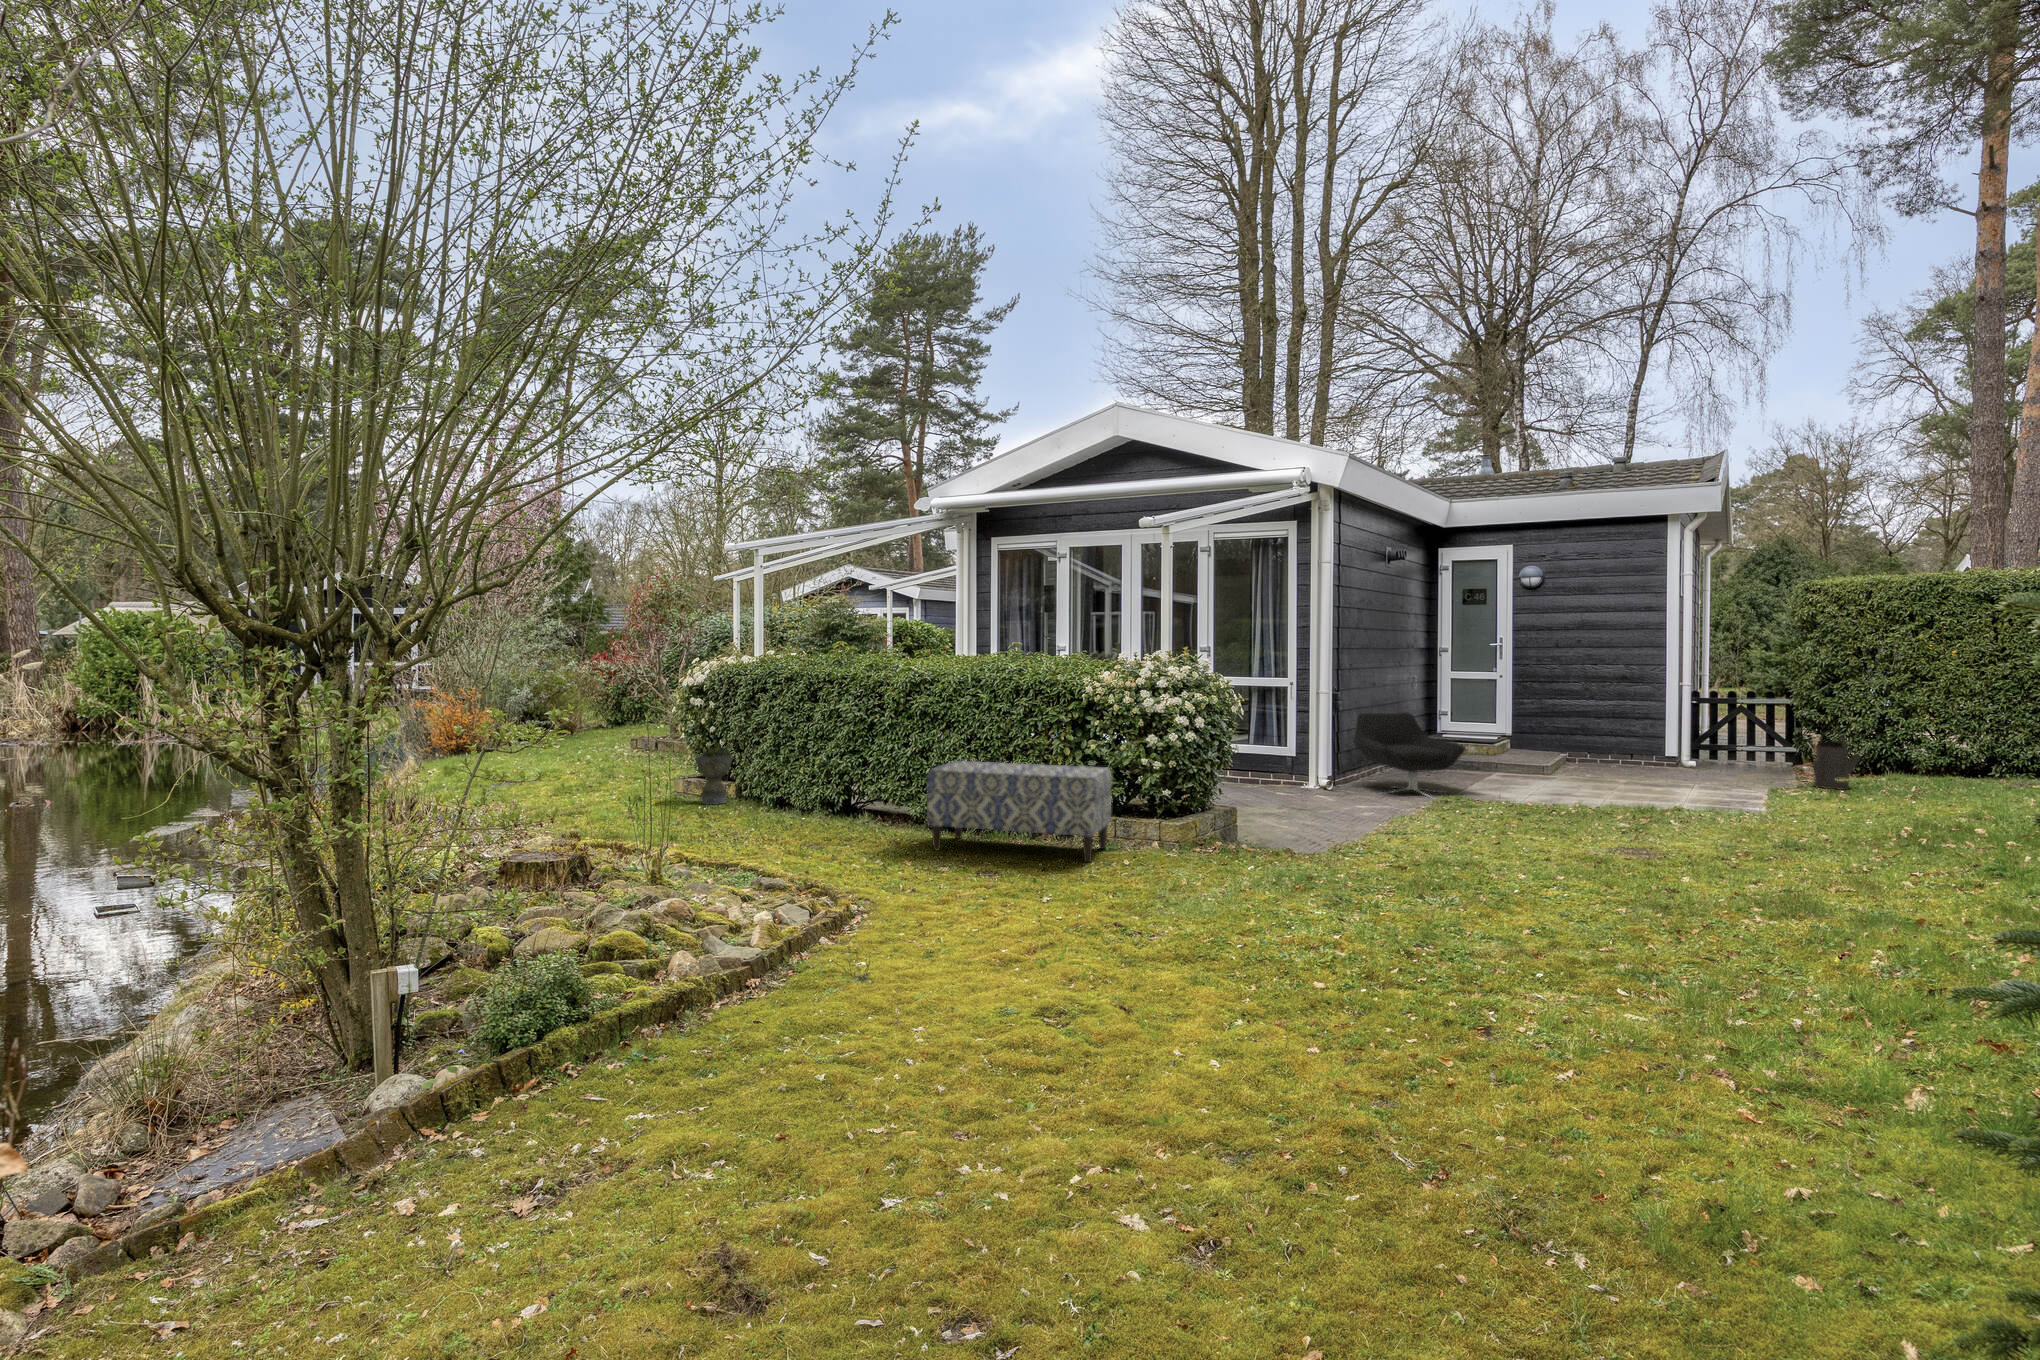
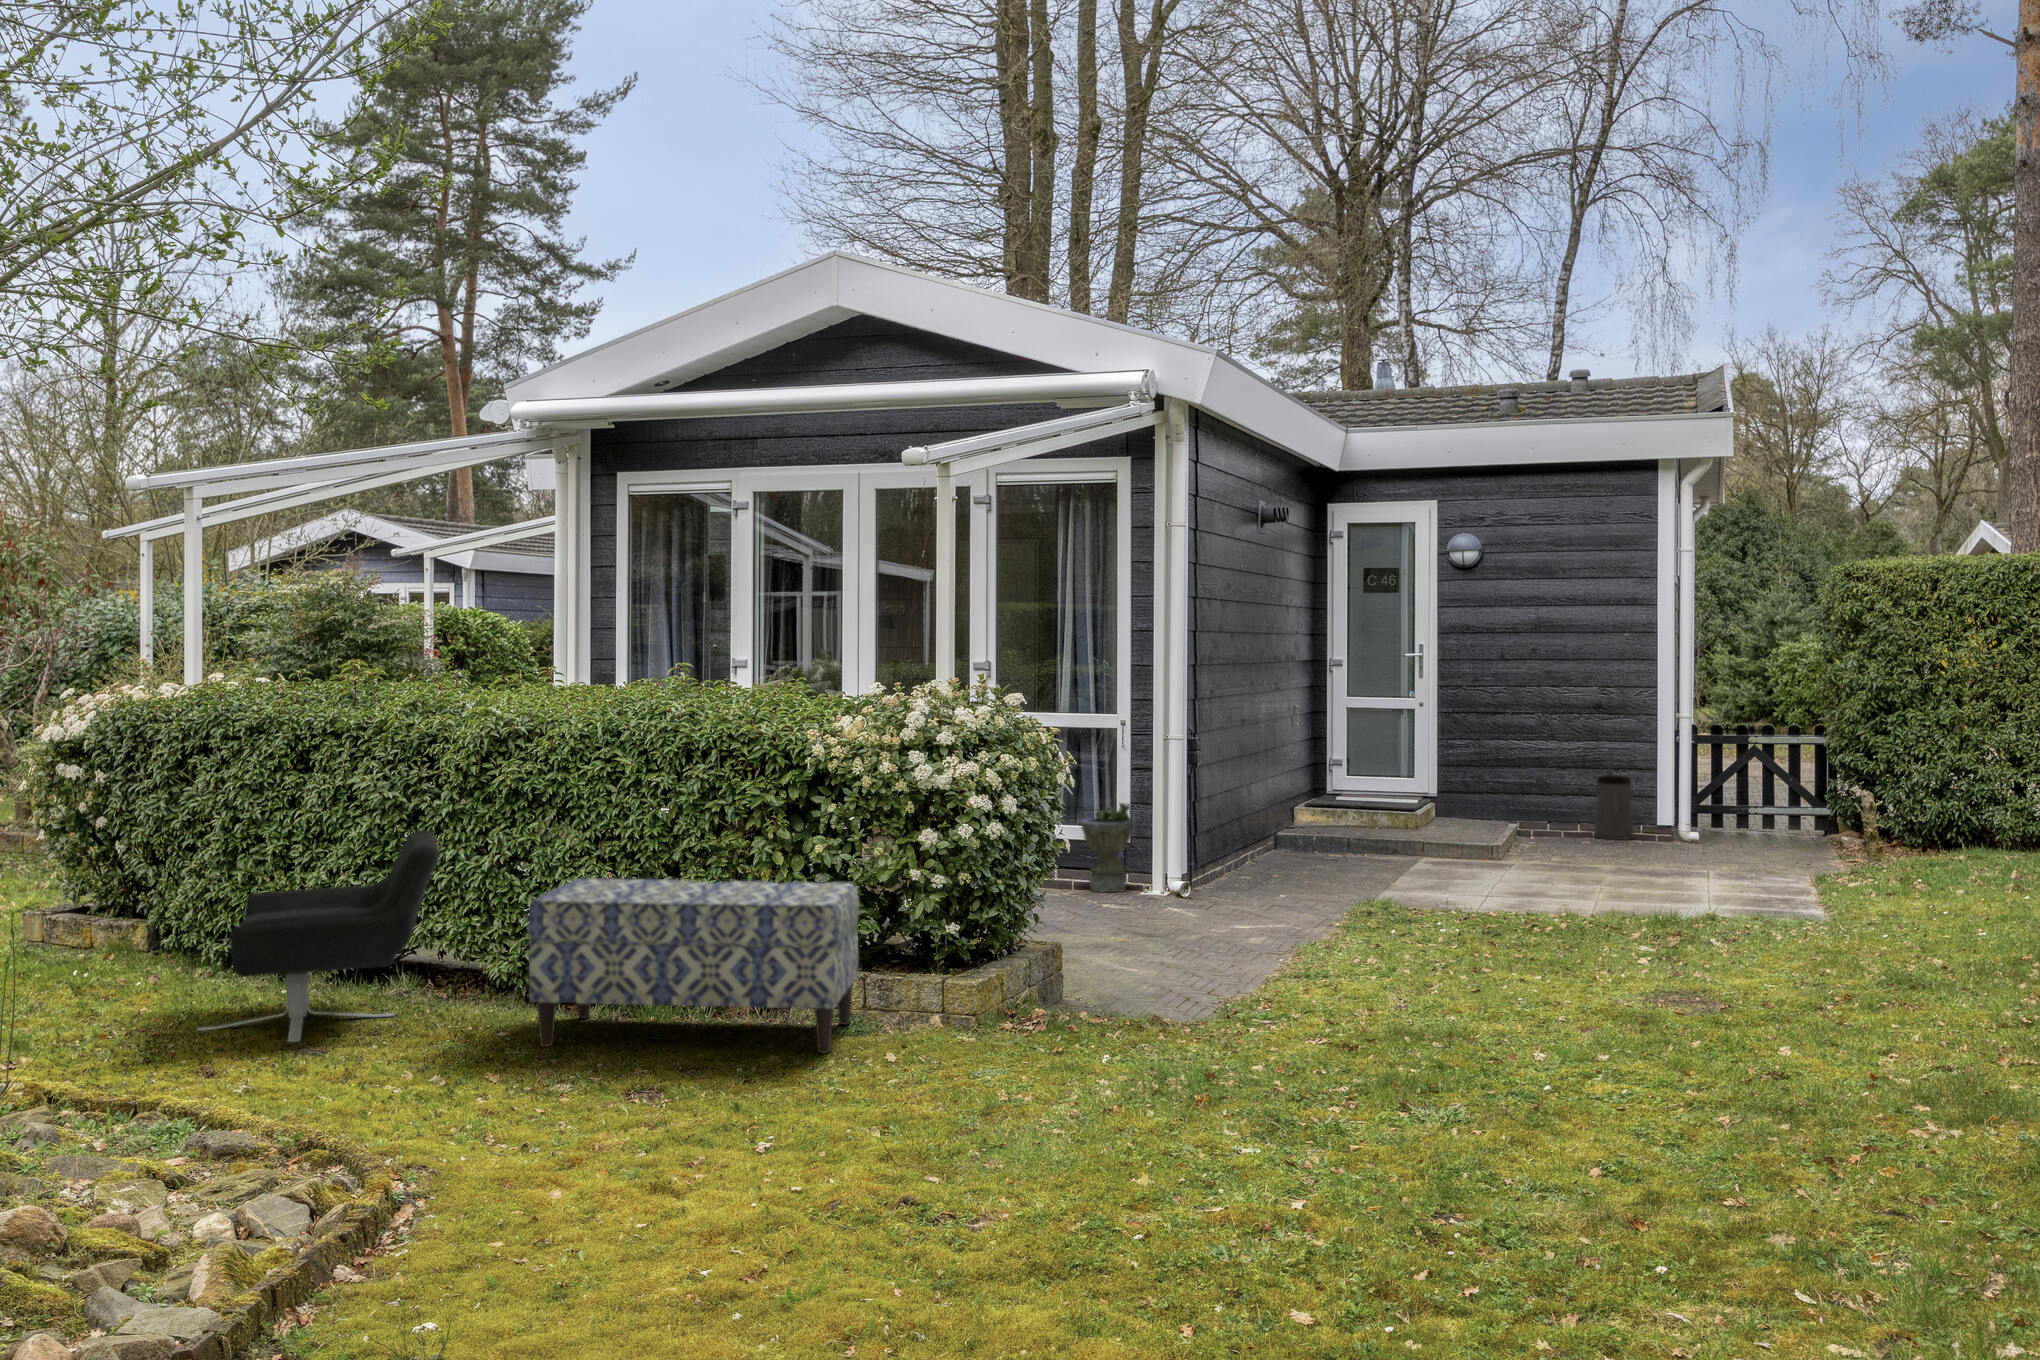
lounge chair: present [1354,712,1465,798] -> present [197,831,439,1042]
watering can: present [1812,731,1860,790] -> present [1593,766,1634,840]
planter: present [695,744,732,805] -> present [1081,803,1134,892]

